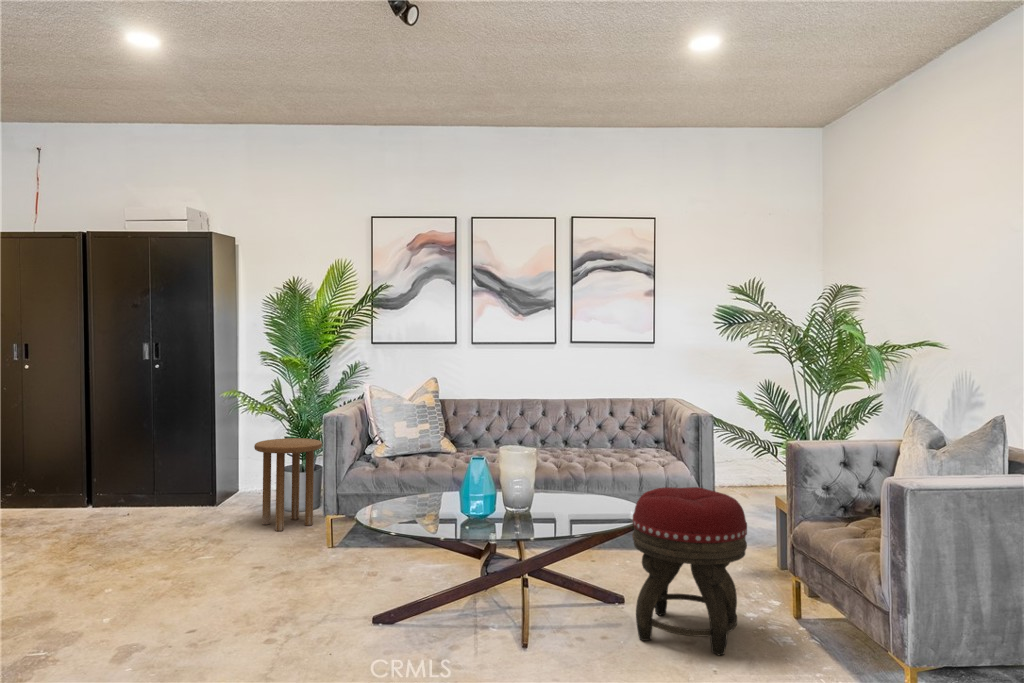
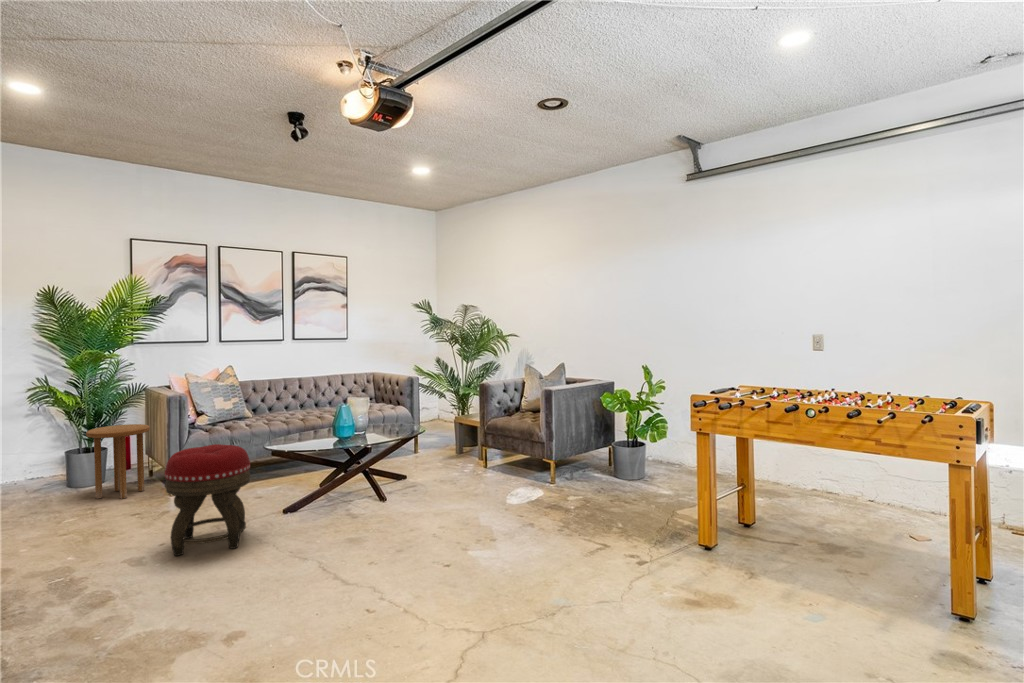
footstool: present [632,487,747,655] -> present [165,444,251,556]

